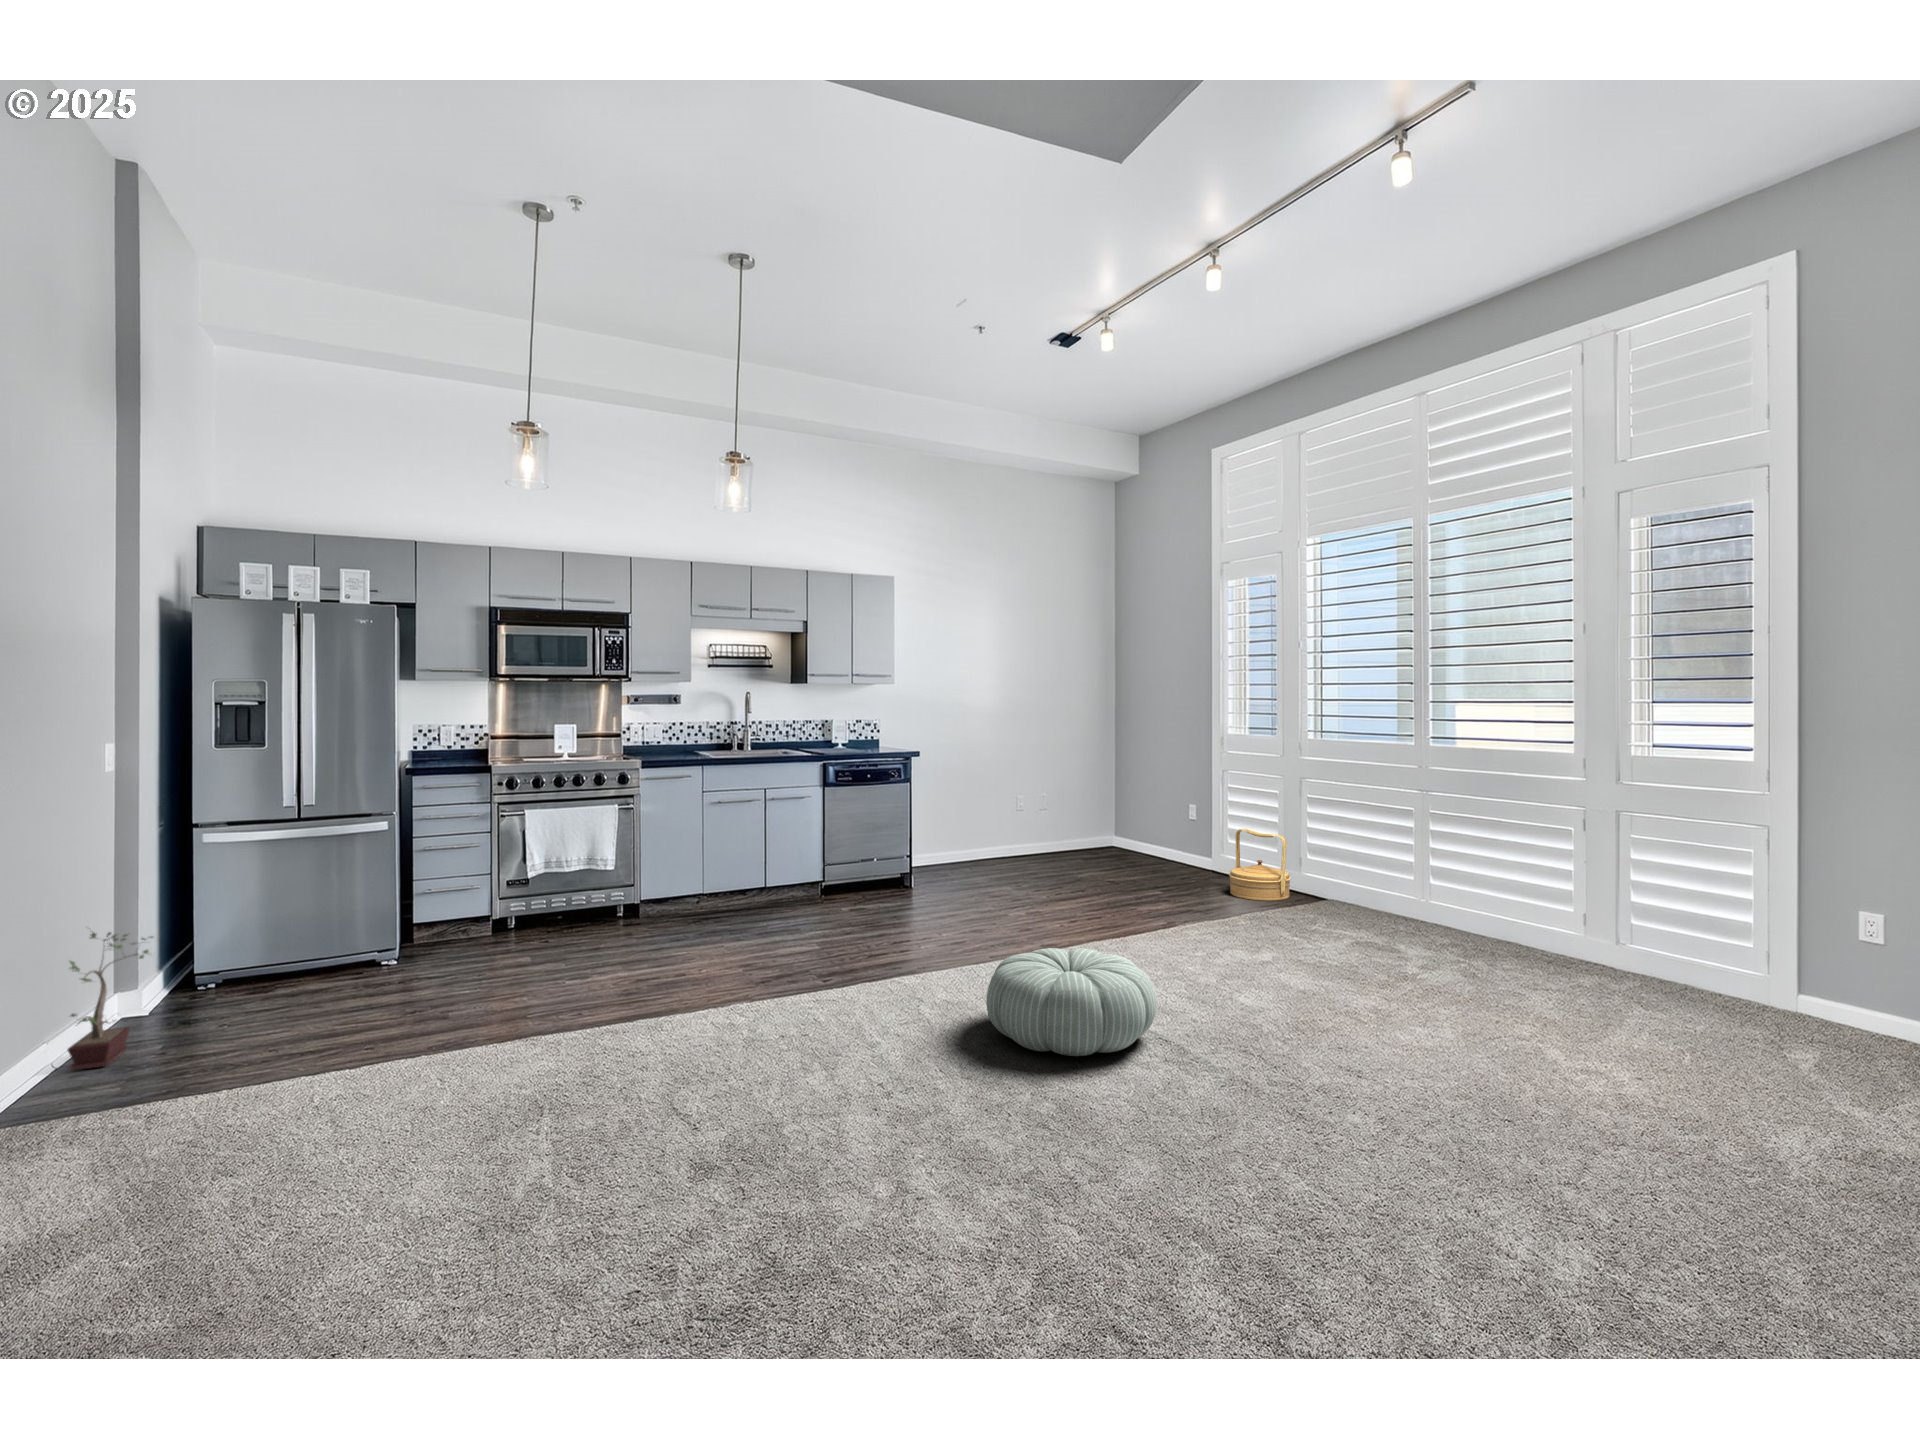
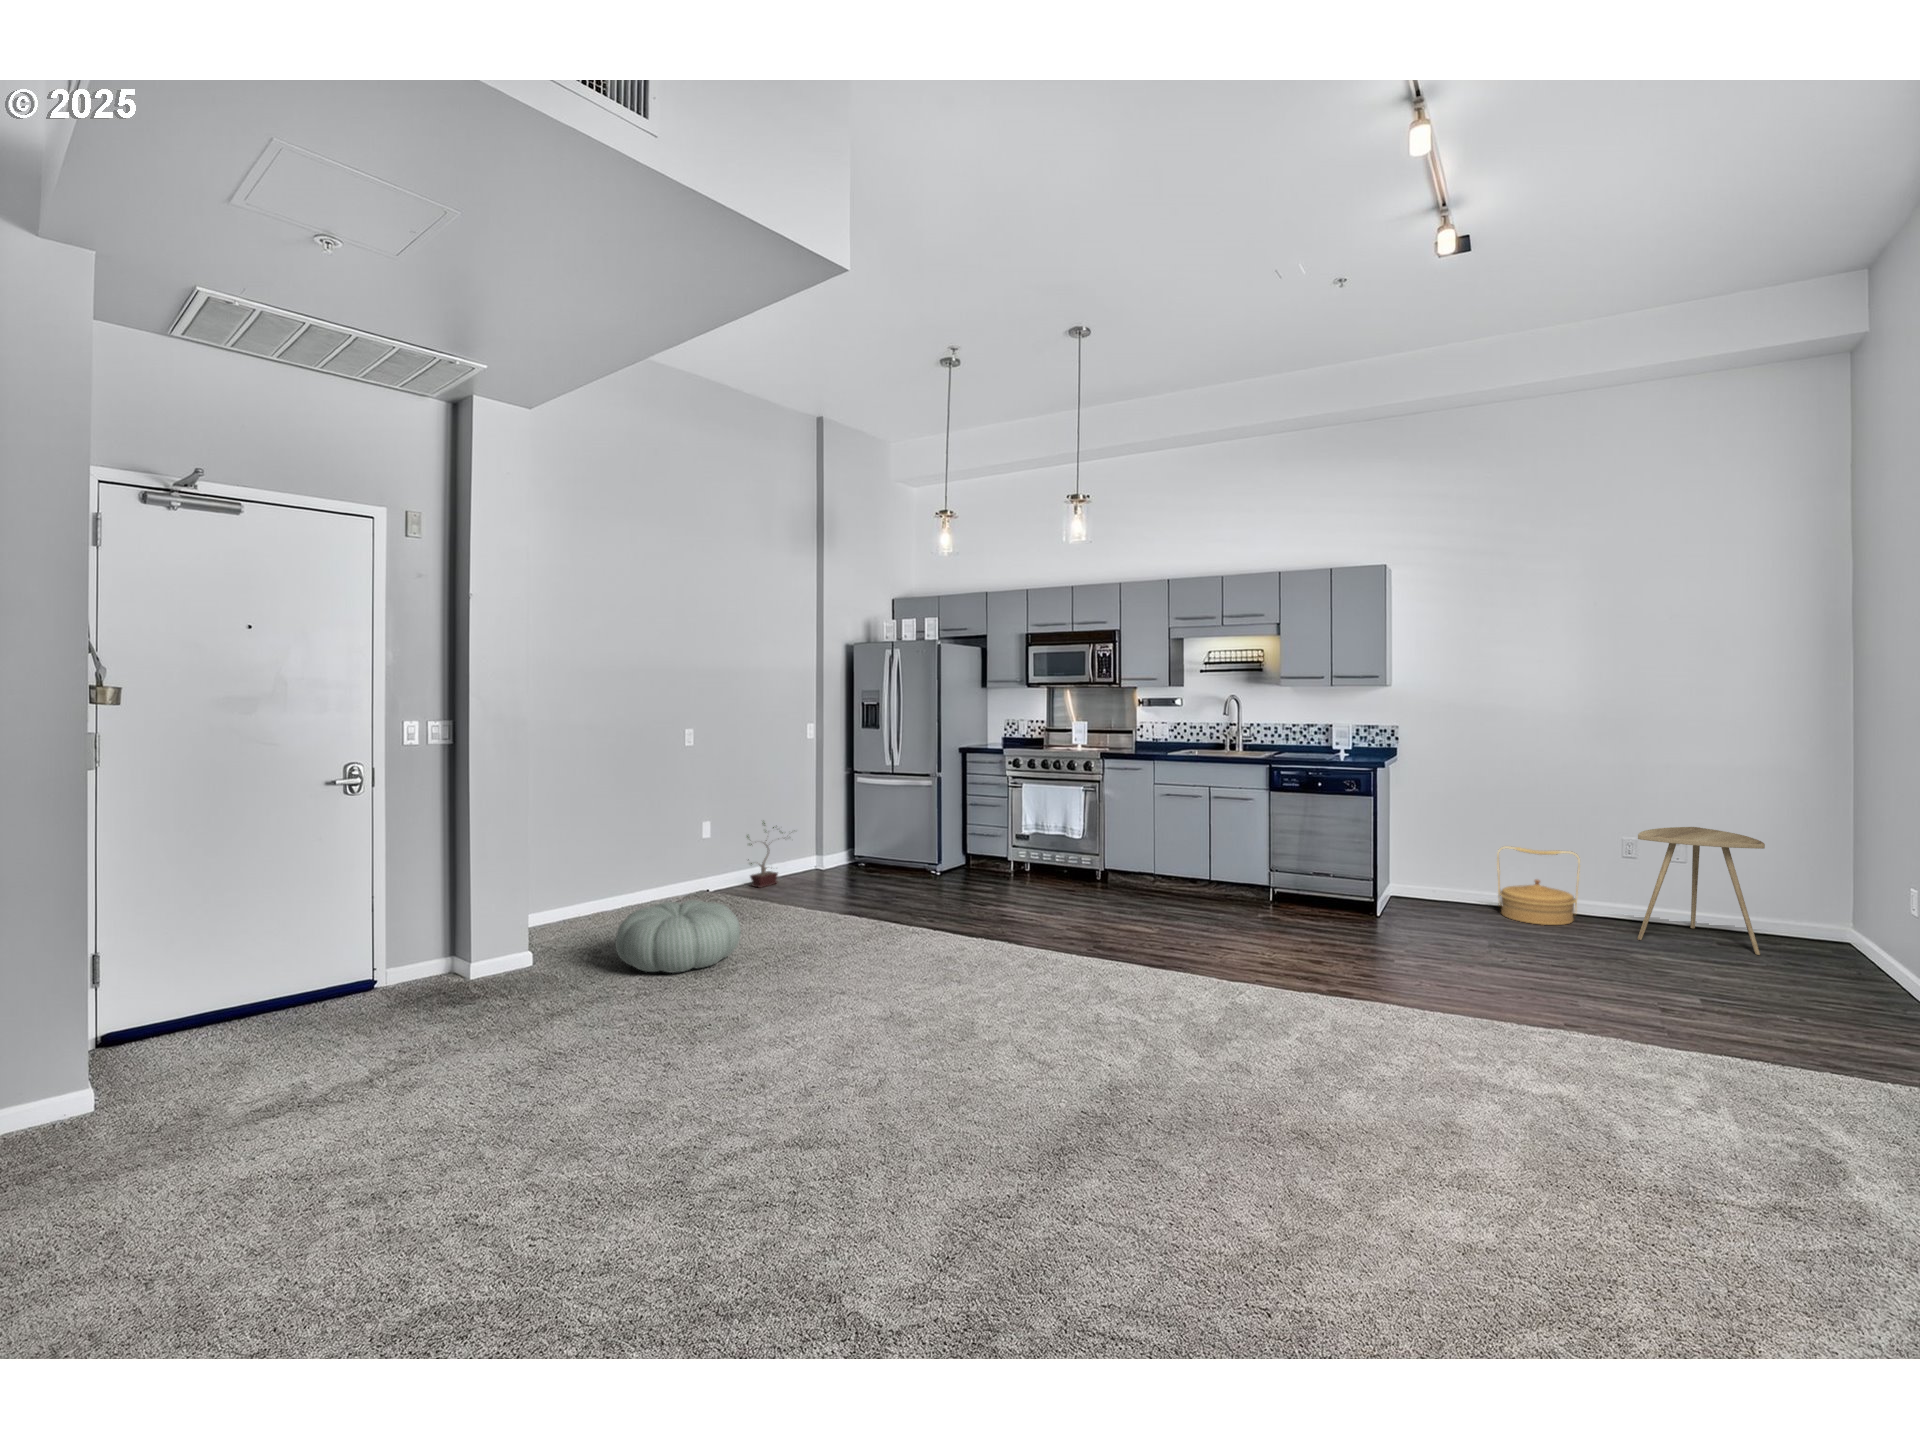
side table: none [1050,785,1116,866] -> present [1637,827,1765,955]
woven basket: present [1229,829,1291,901] -> present [1497,846,1580,925]
pouf: present [986,948,1157,1056] -> present [615,900,741,973]

